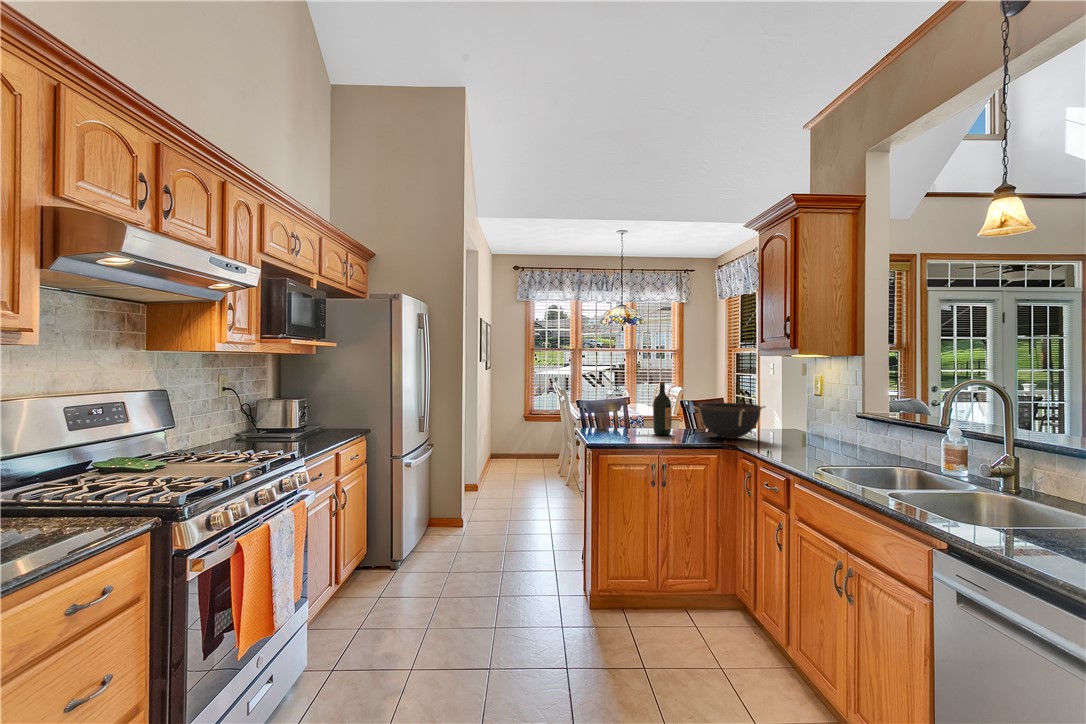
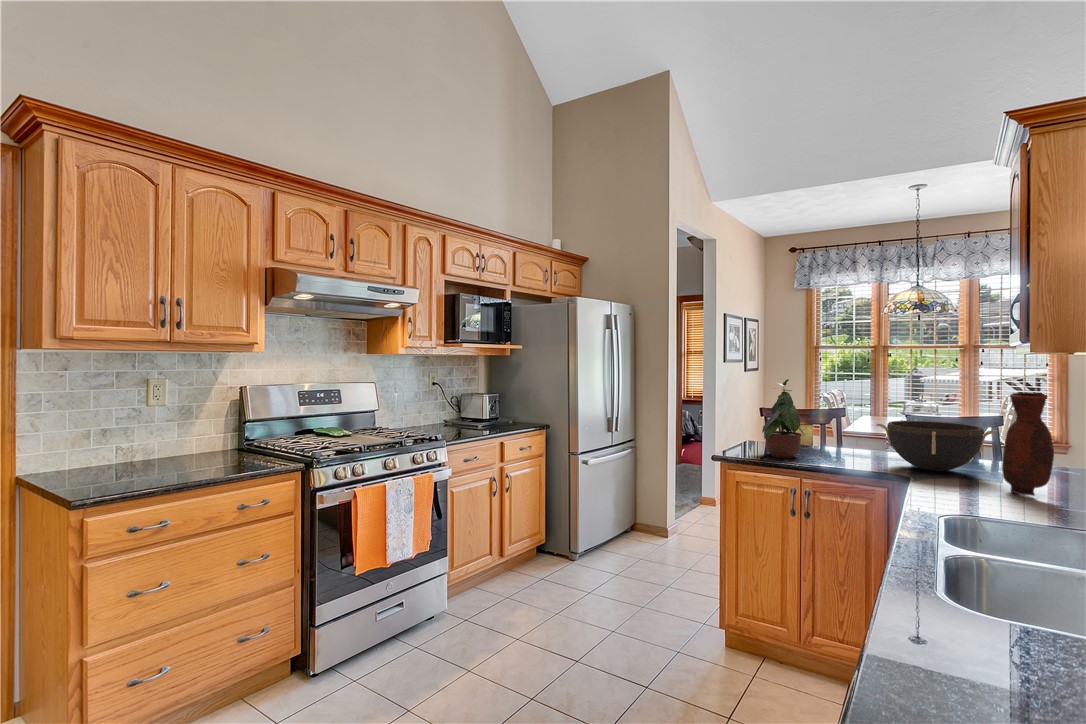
potted plant: none [612,373,652,439] -> present [762,379,805,458]
vase: none [787,378,818,449] -> present [1002,392,1054,496]
wine bottle: present [653,382,672,435] -> none [828,391,853,458]

